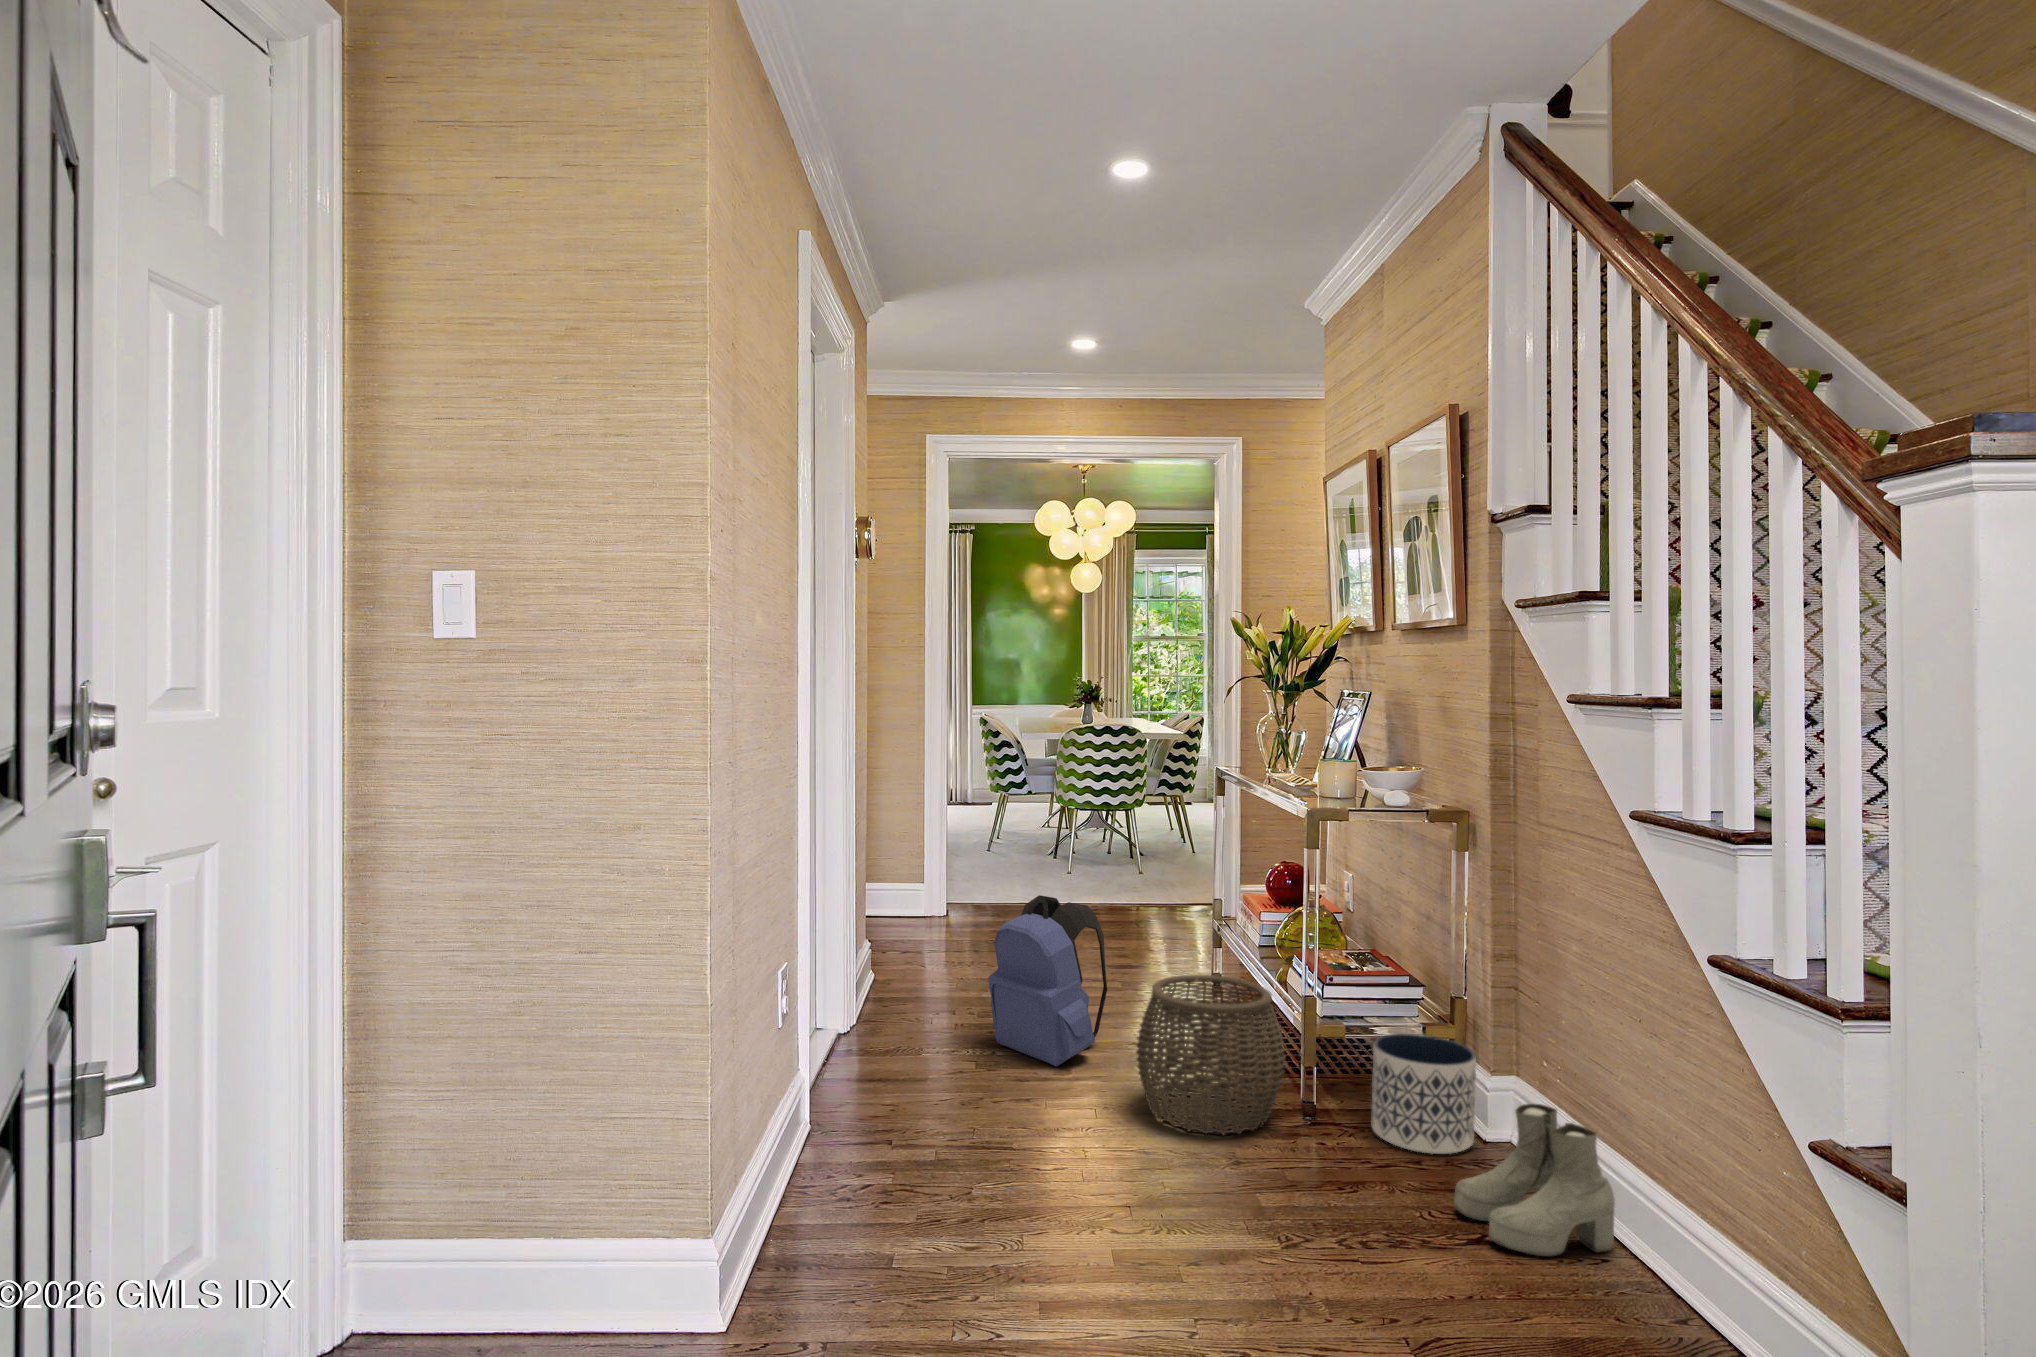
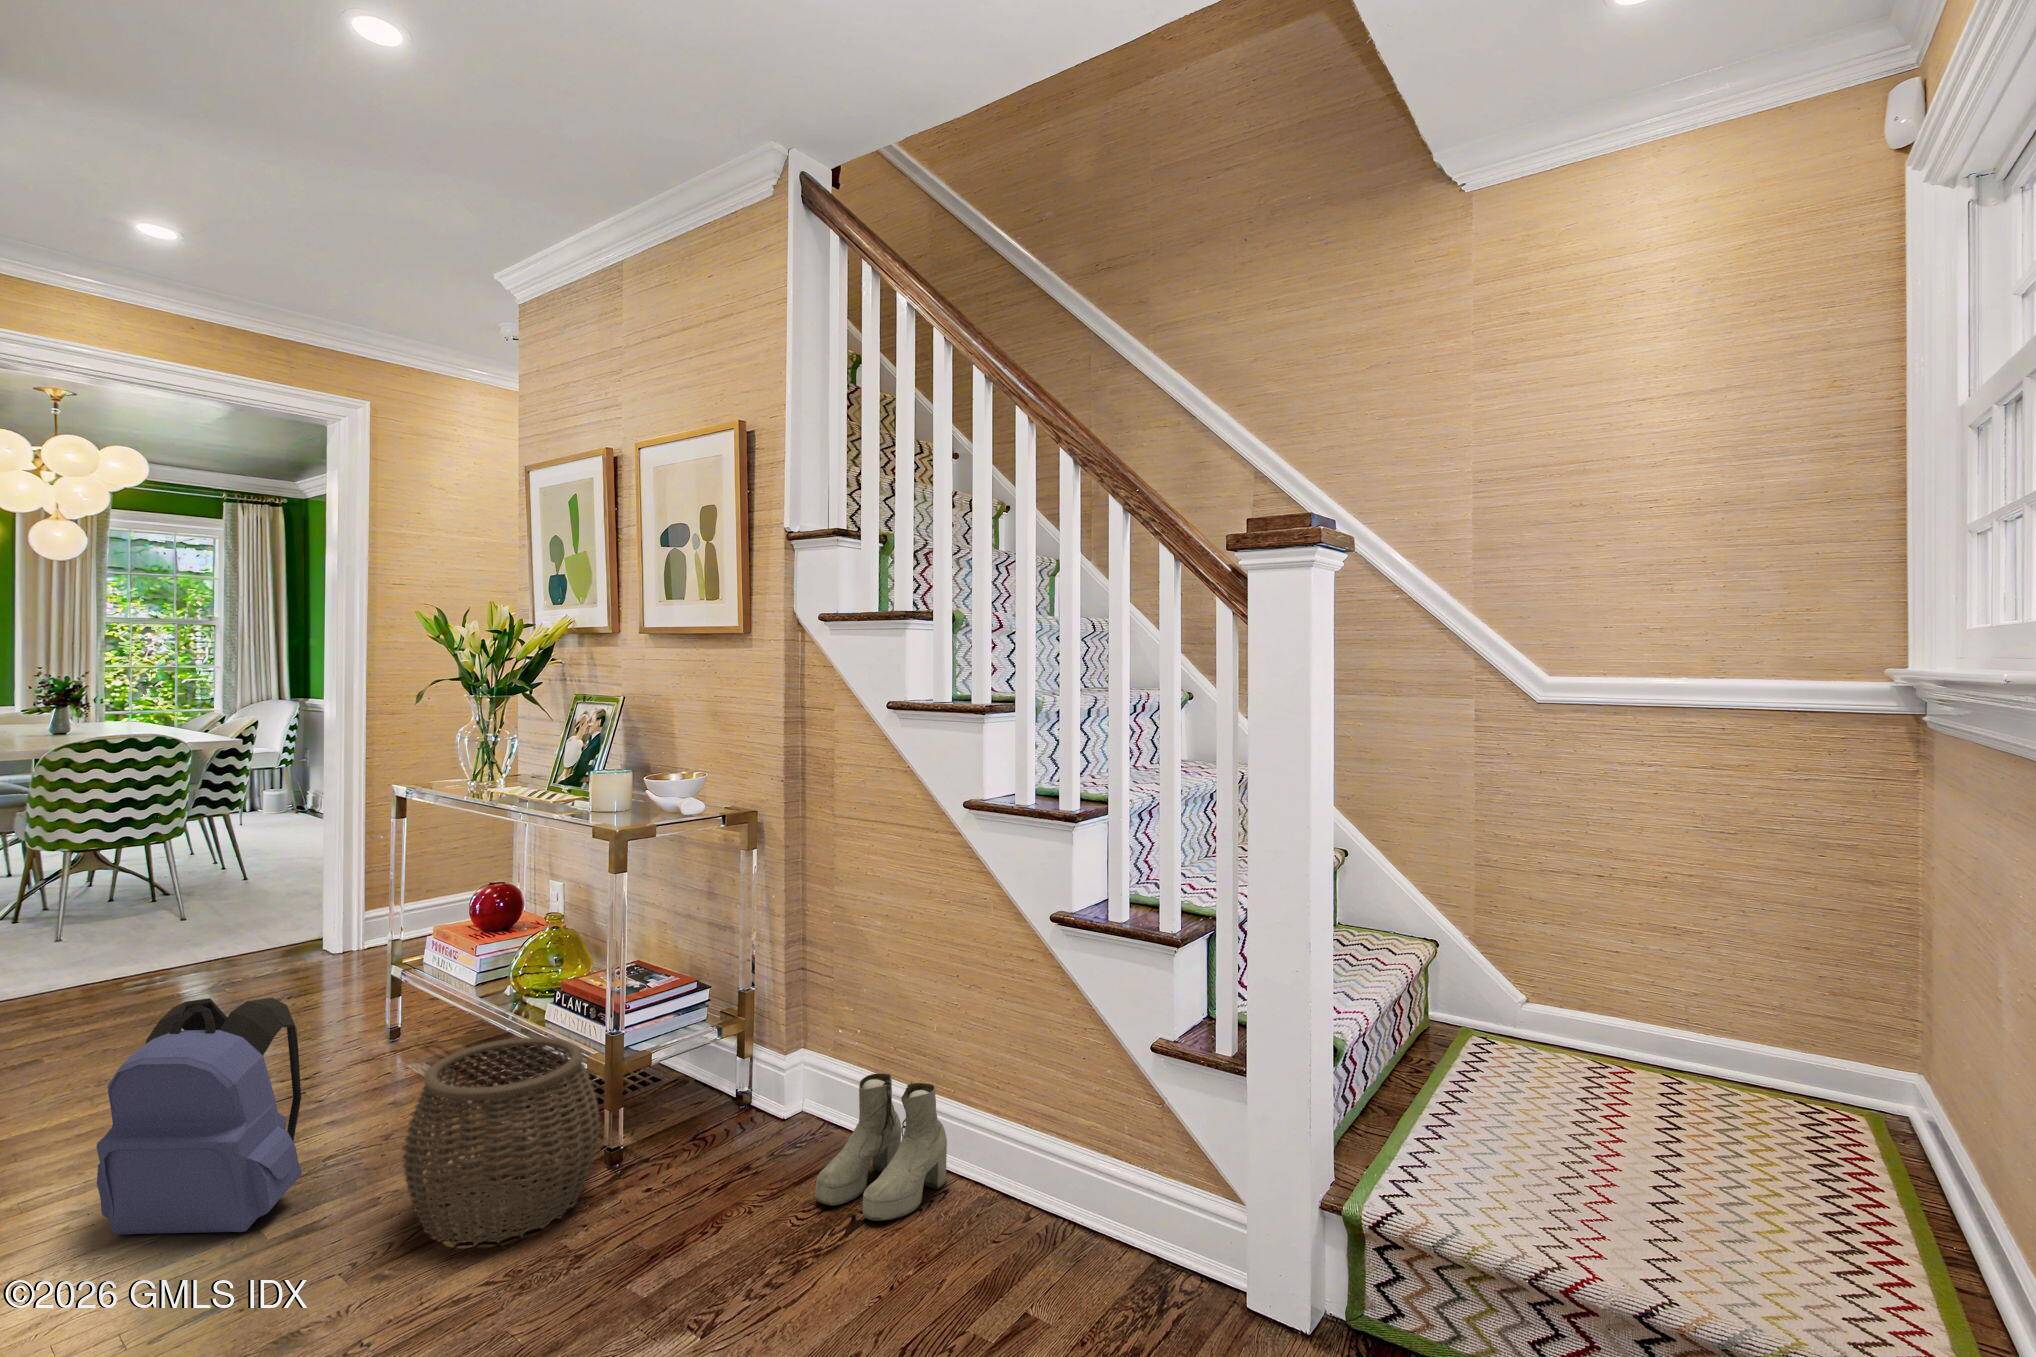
planter: present [1372,1034,1476,1154] -> none [683,1035,783,1159]

